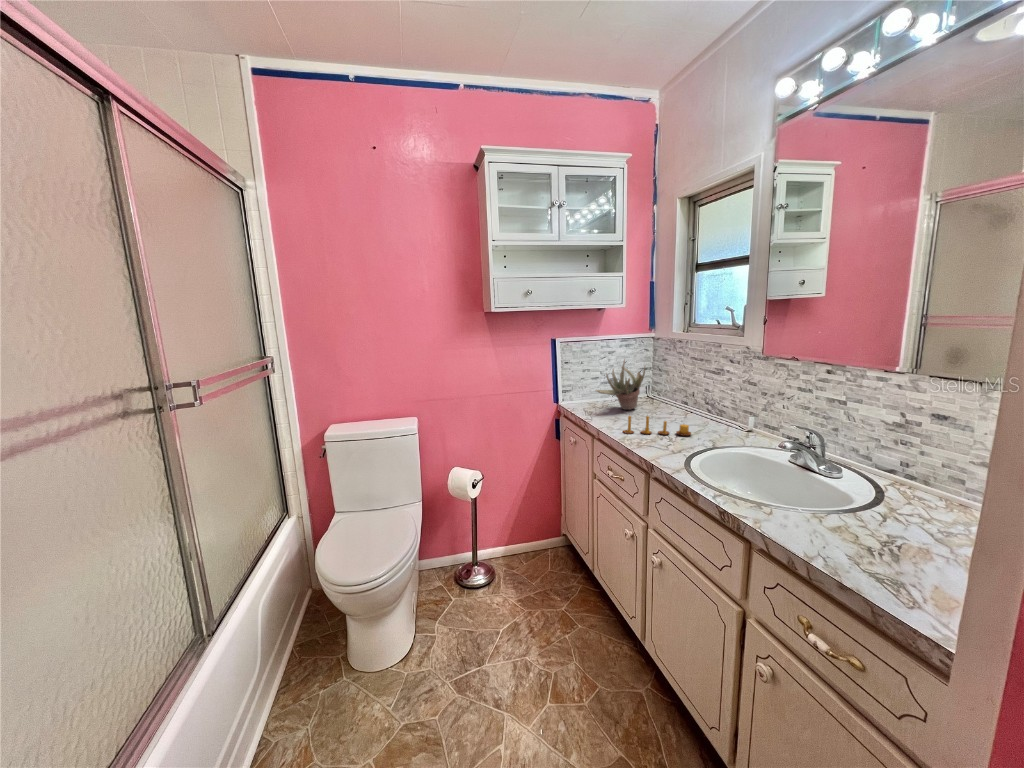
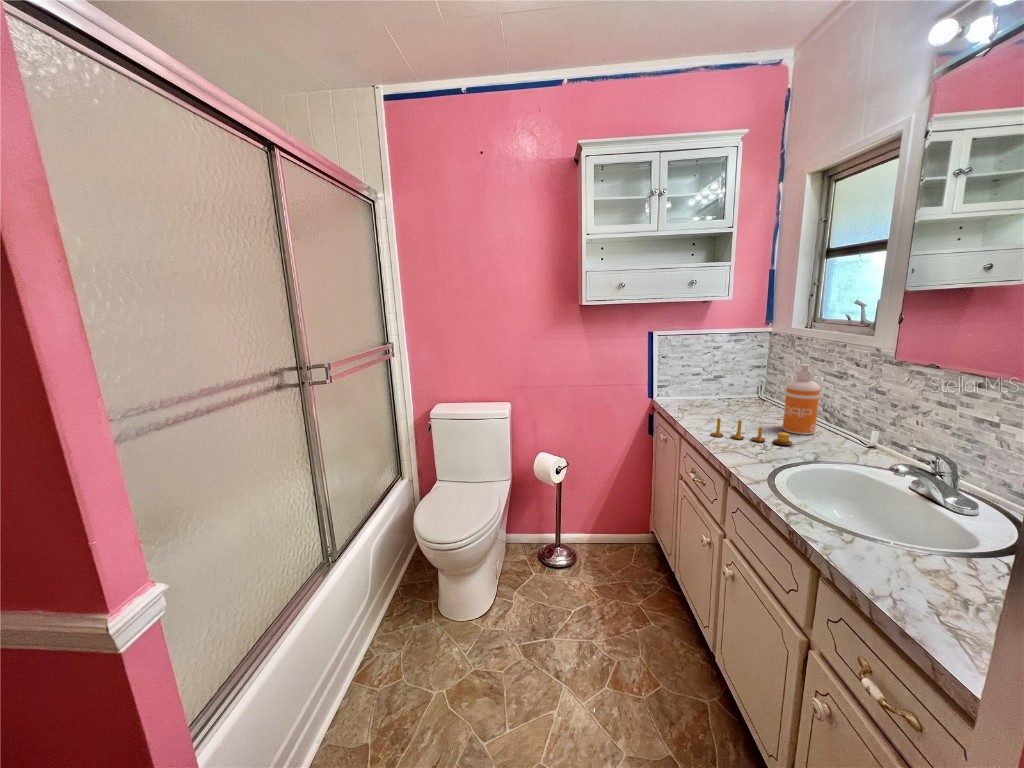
succulent plant: present [596,359,645,410] -> none [689,355,749,411]
soap dispenser: none [678,363,706,425] -> present [783,364,821,435]

